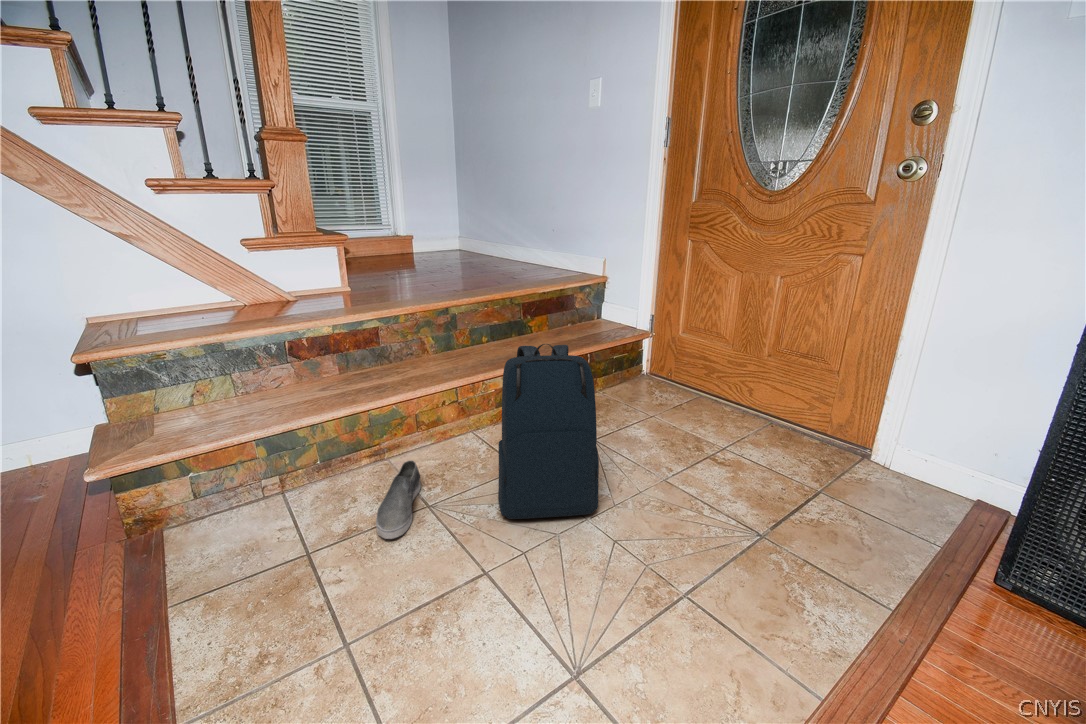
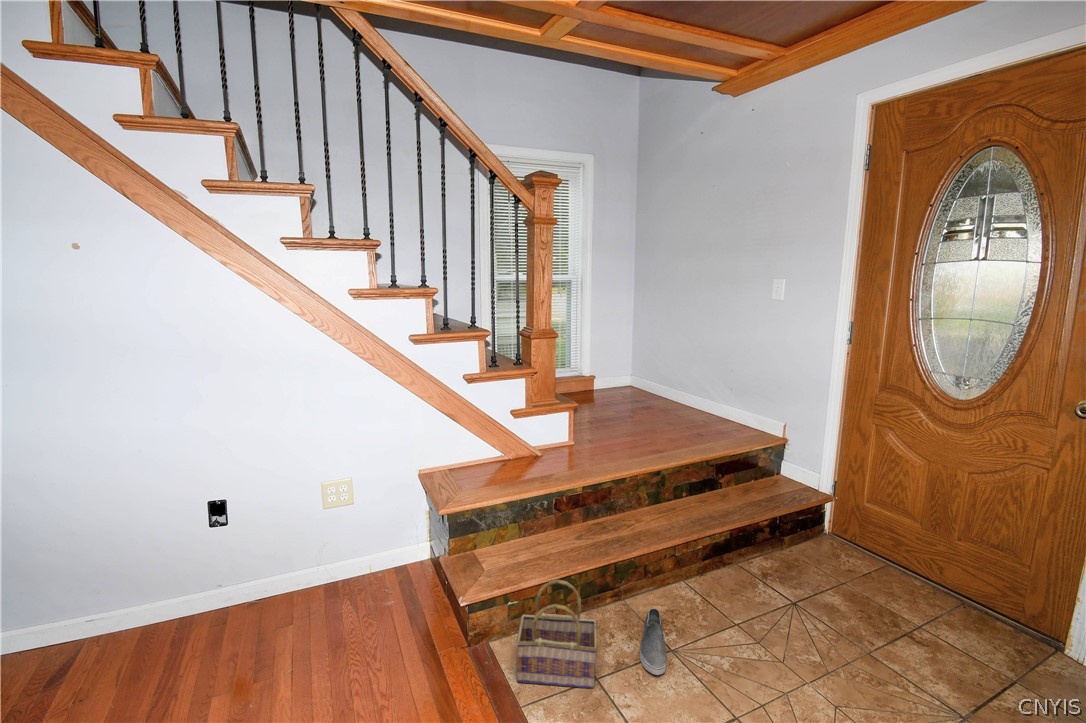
backpack: present [498,344,599,519] -> none [728,530,819,676]
basket: none [153,429,310,577] -> present [517,579,598,688]

